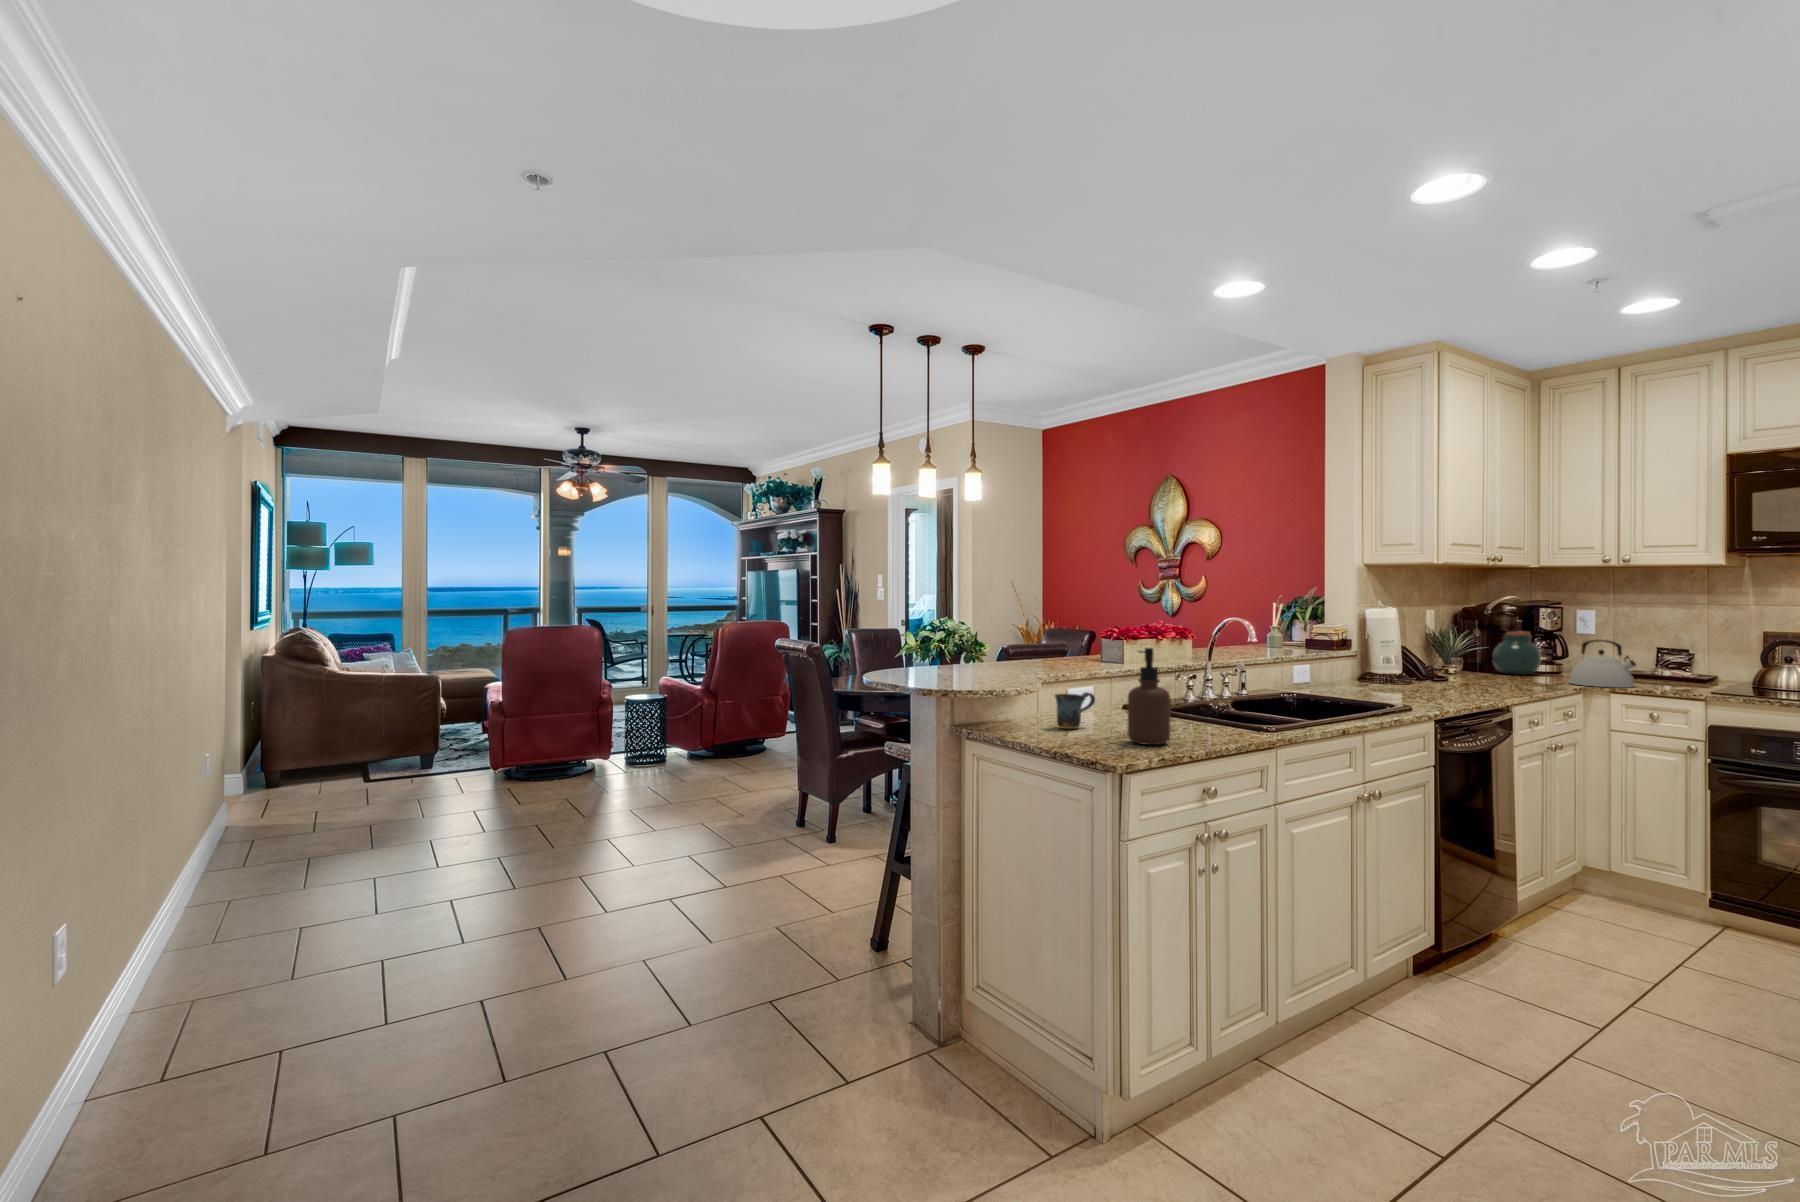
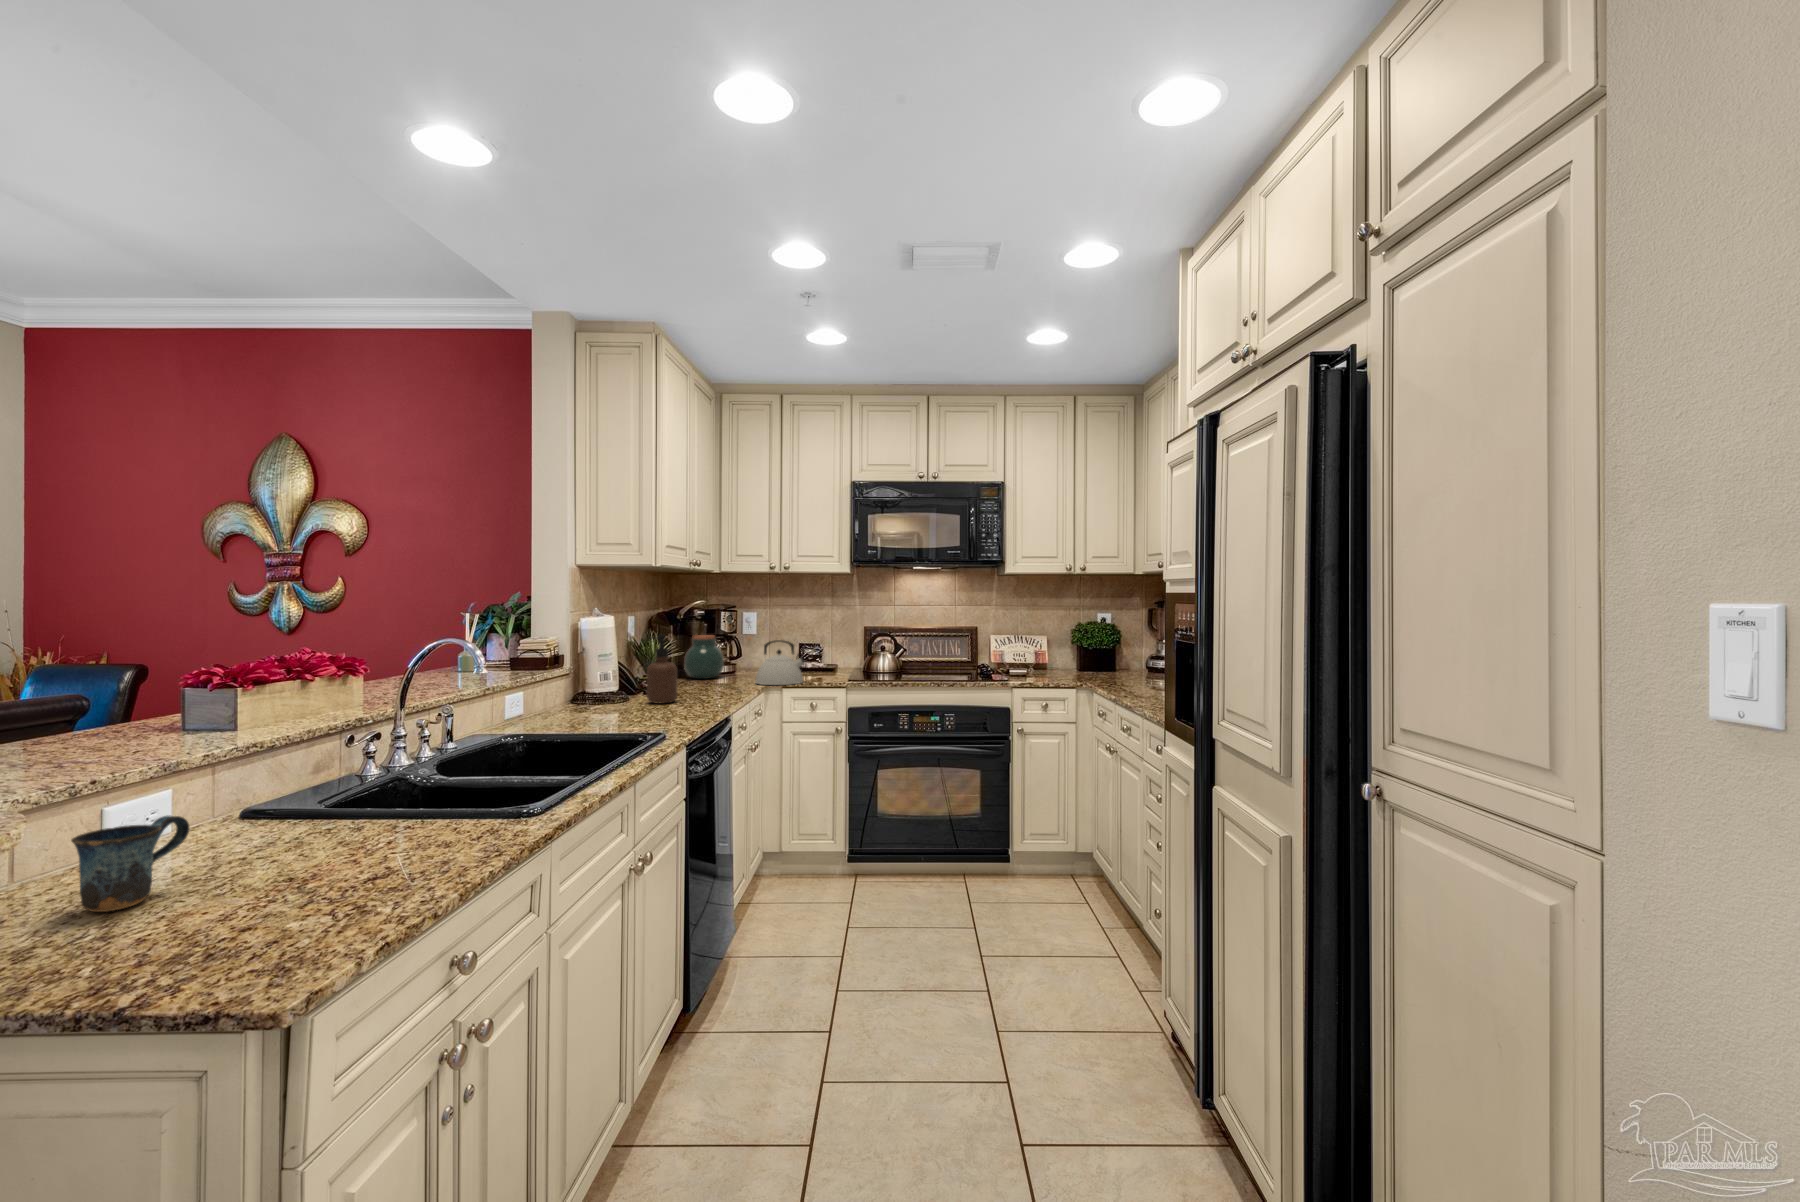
soap dispenser: present [1128,648,1171,745] -> present [647,634,677,704]

